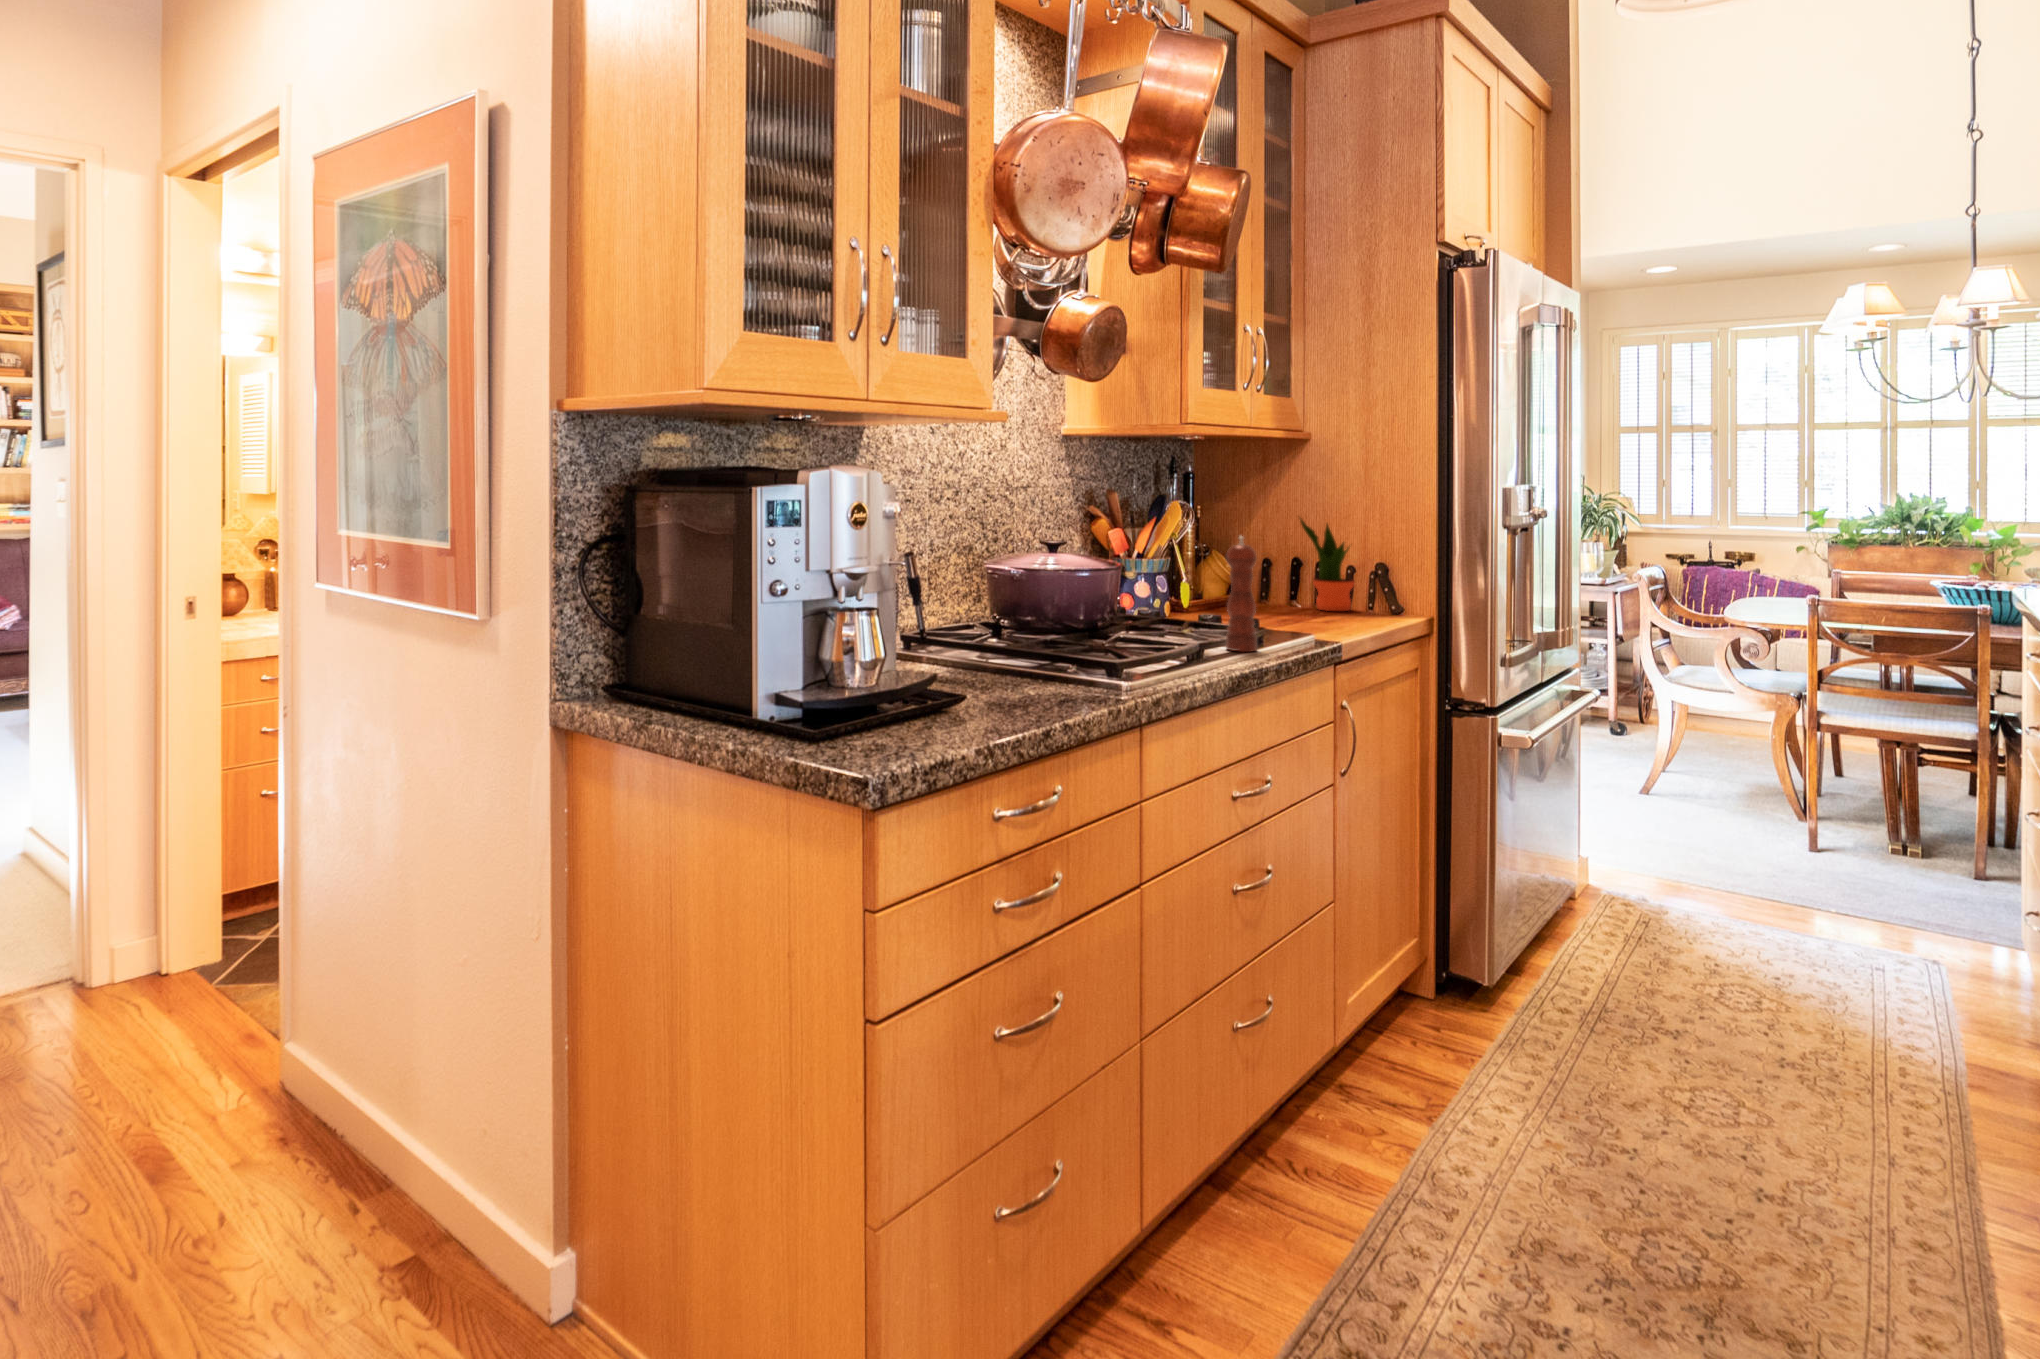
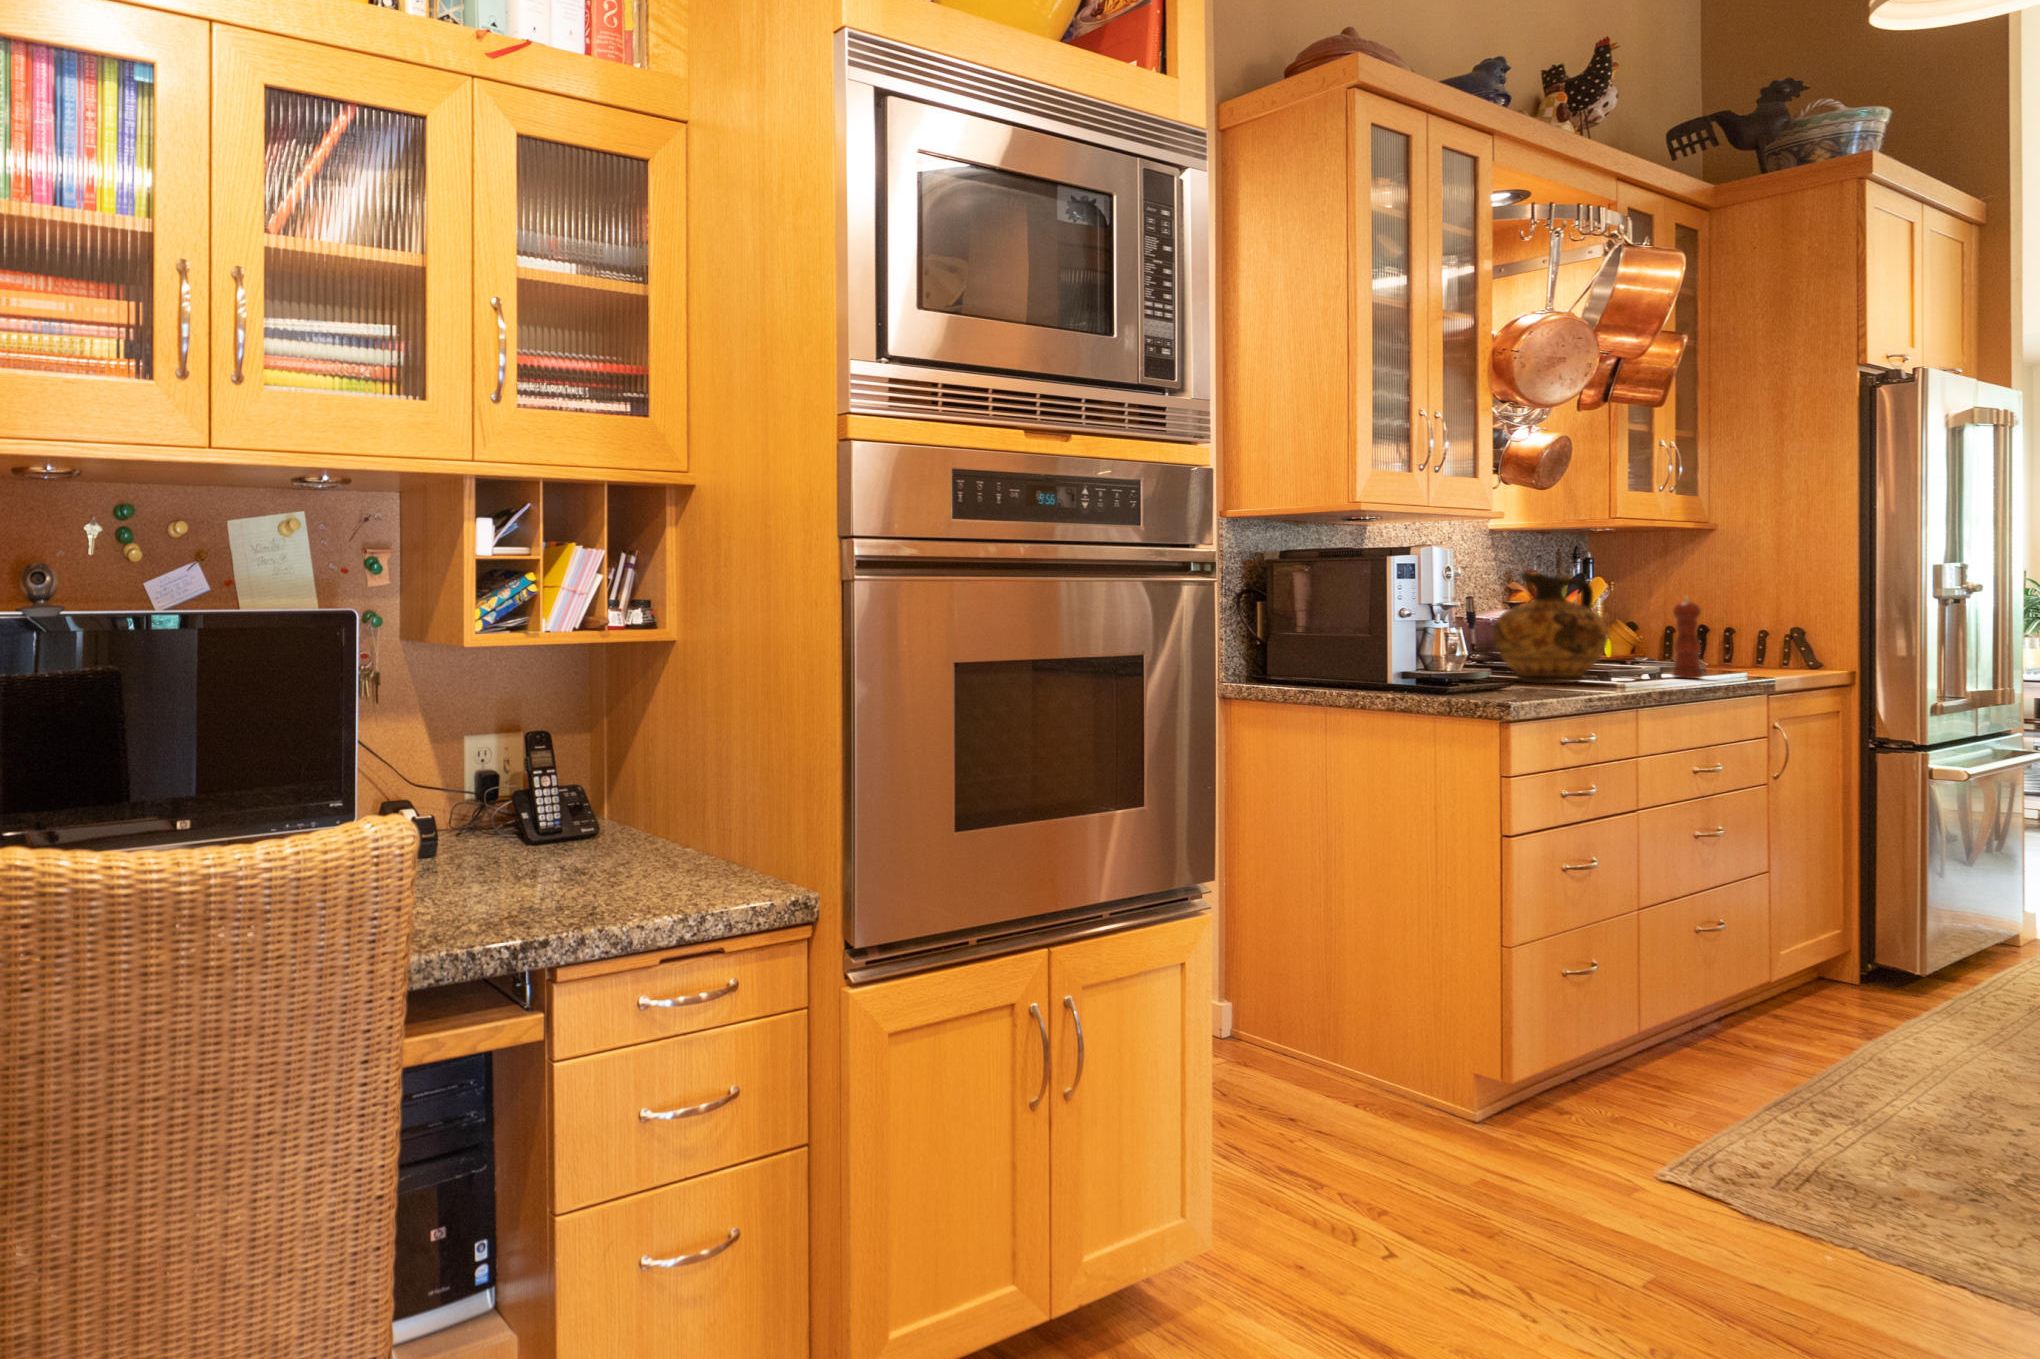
ceramic jug: none [989,506,1126,677] -> present [1492,572,1608,683]
potted plant: present [1300,519,1354,611] -> none [1710,590,1770,667]

